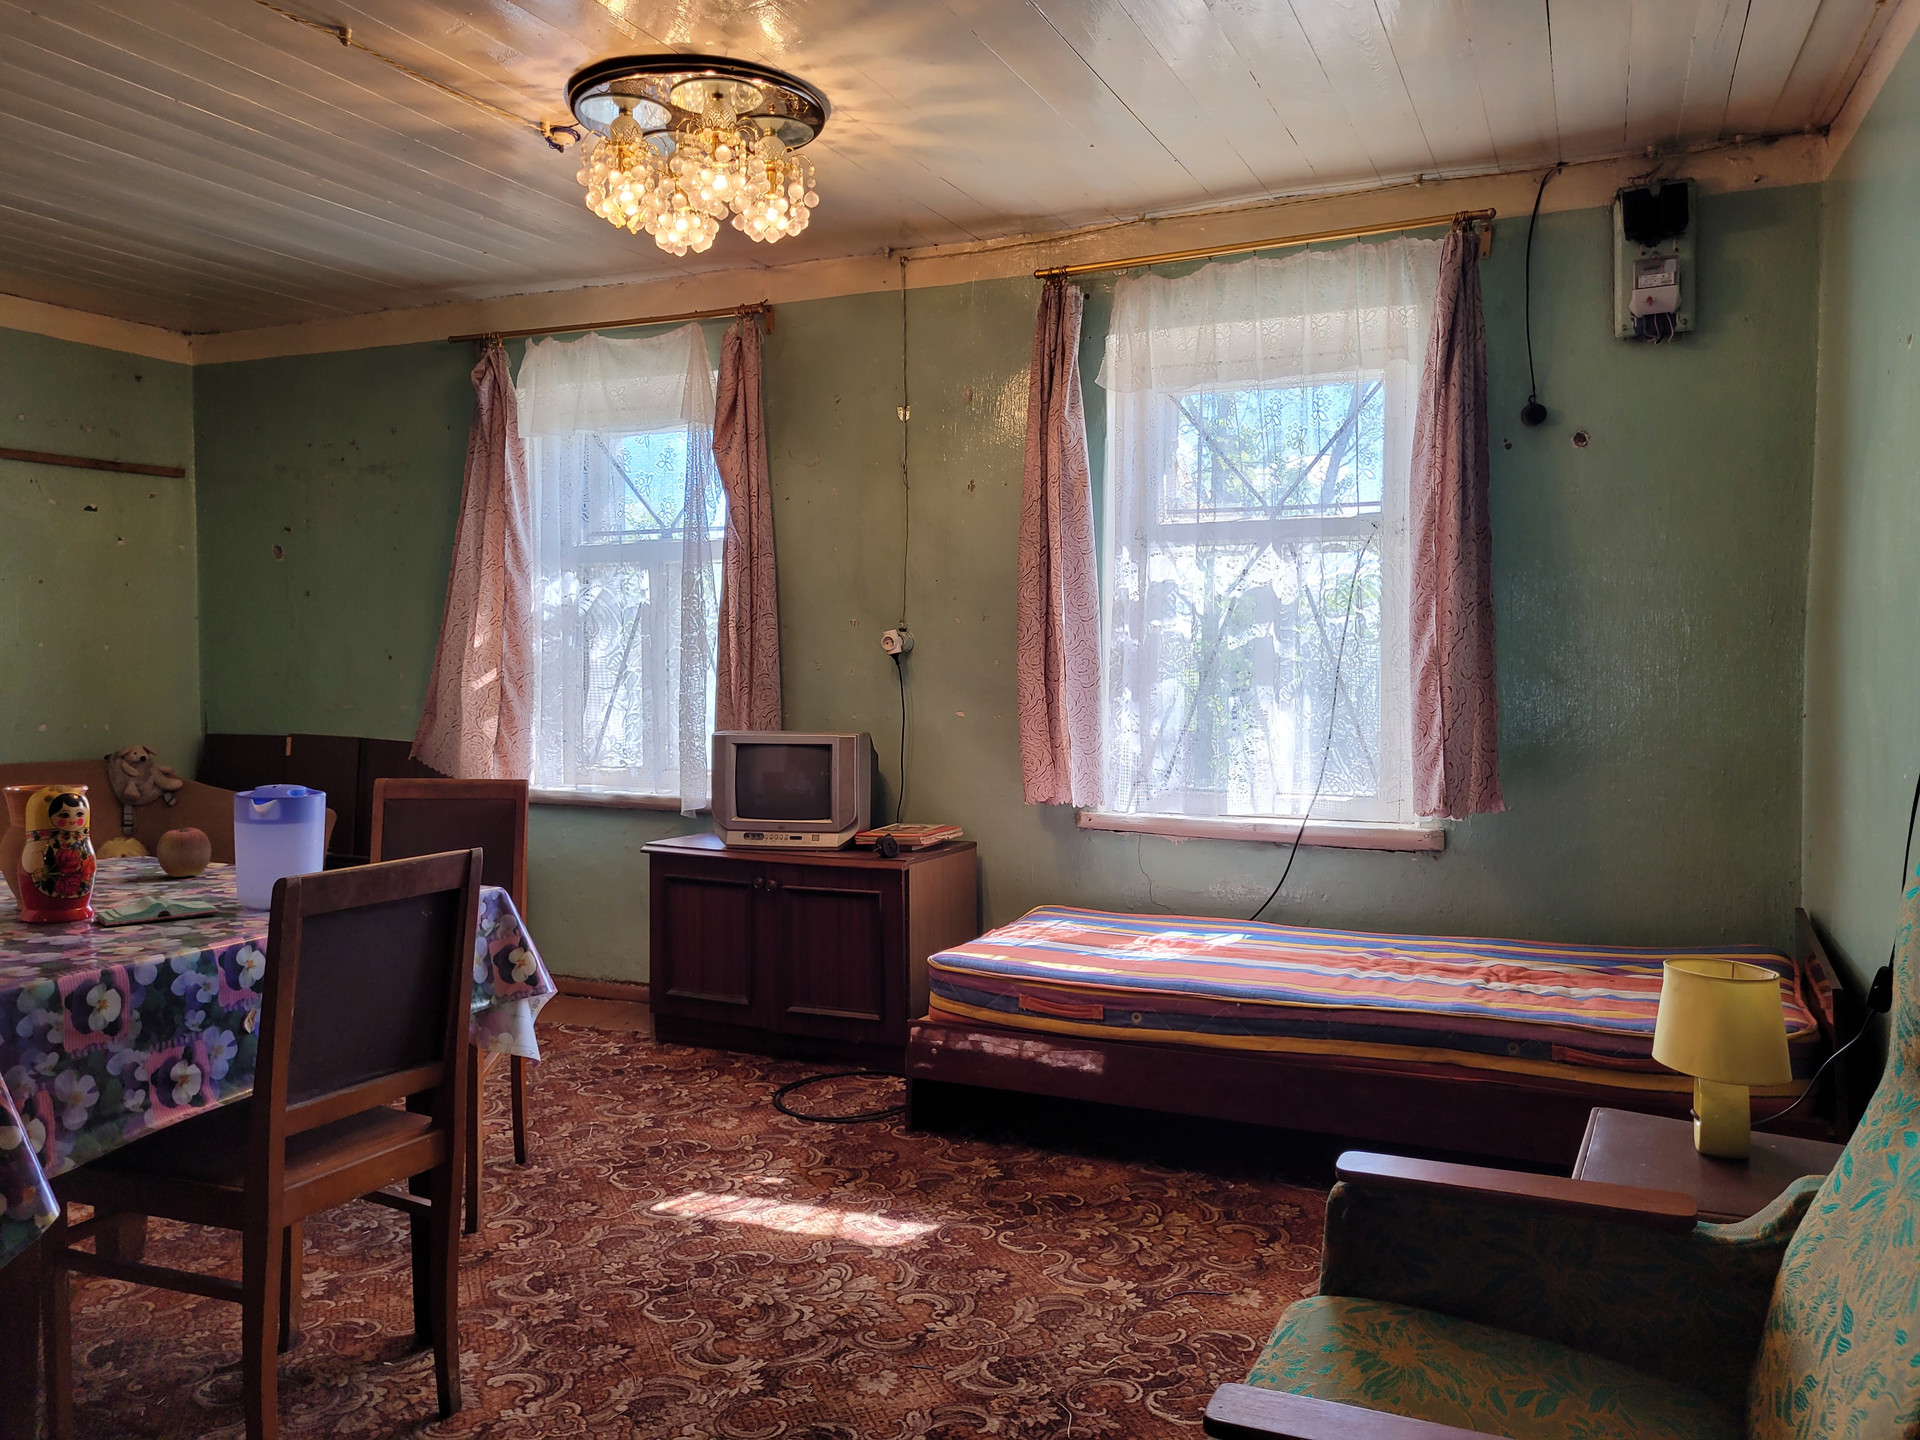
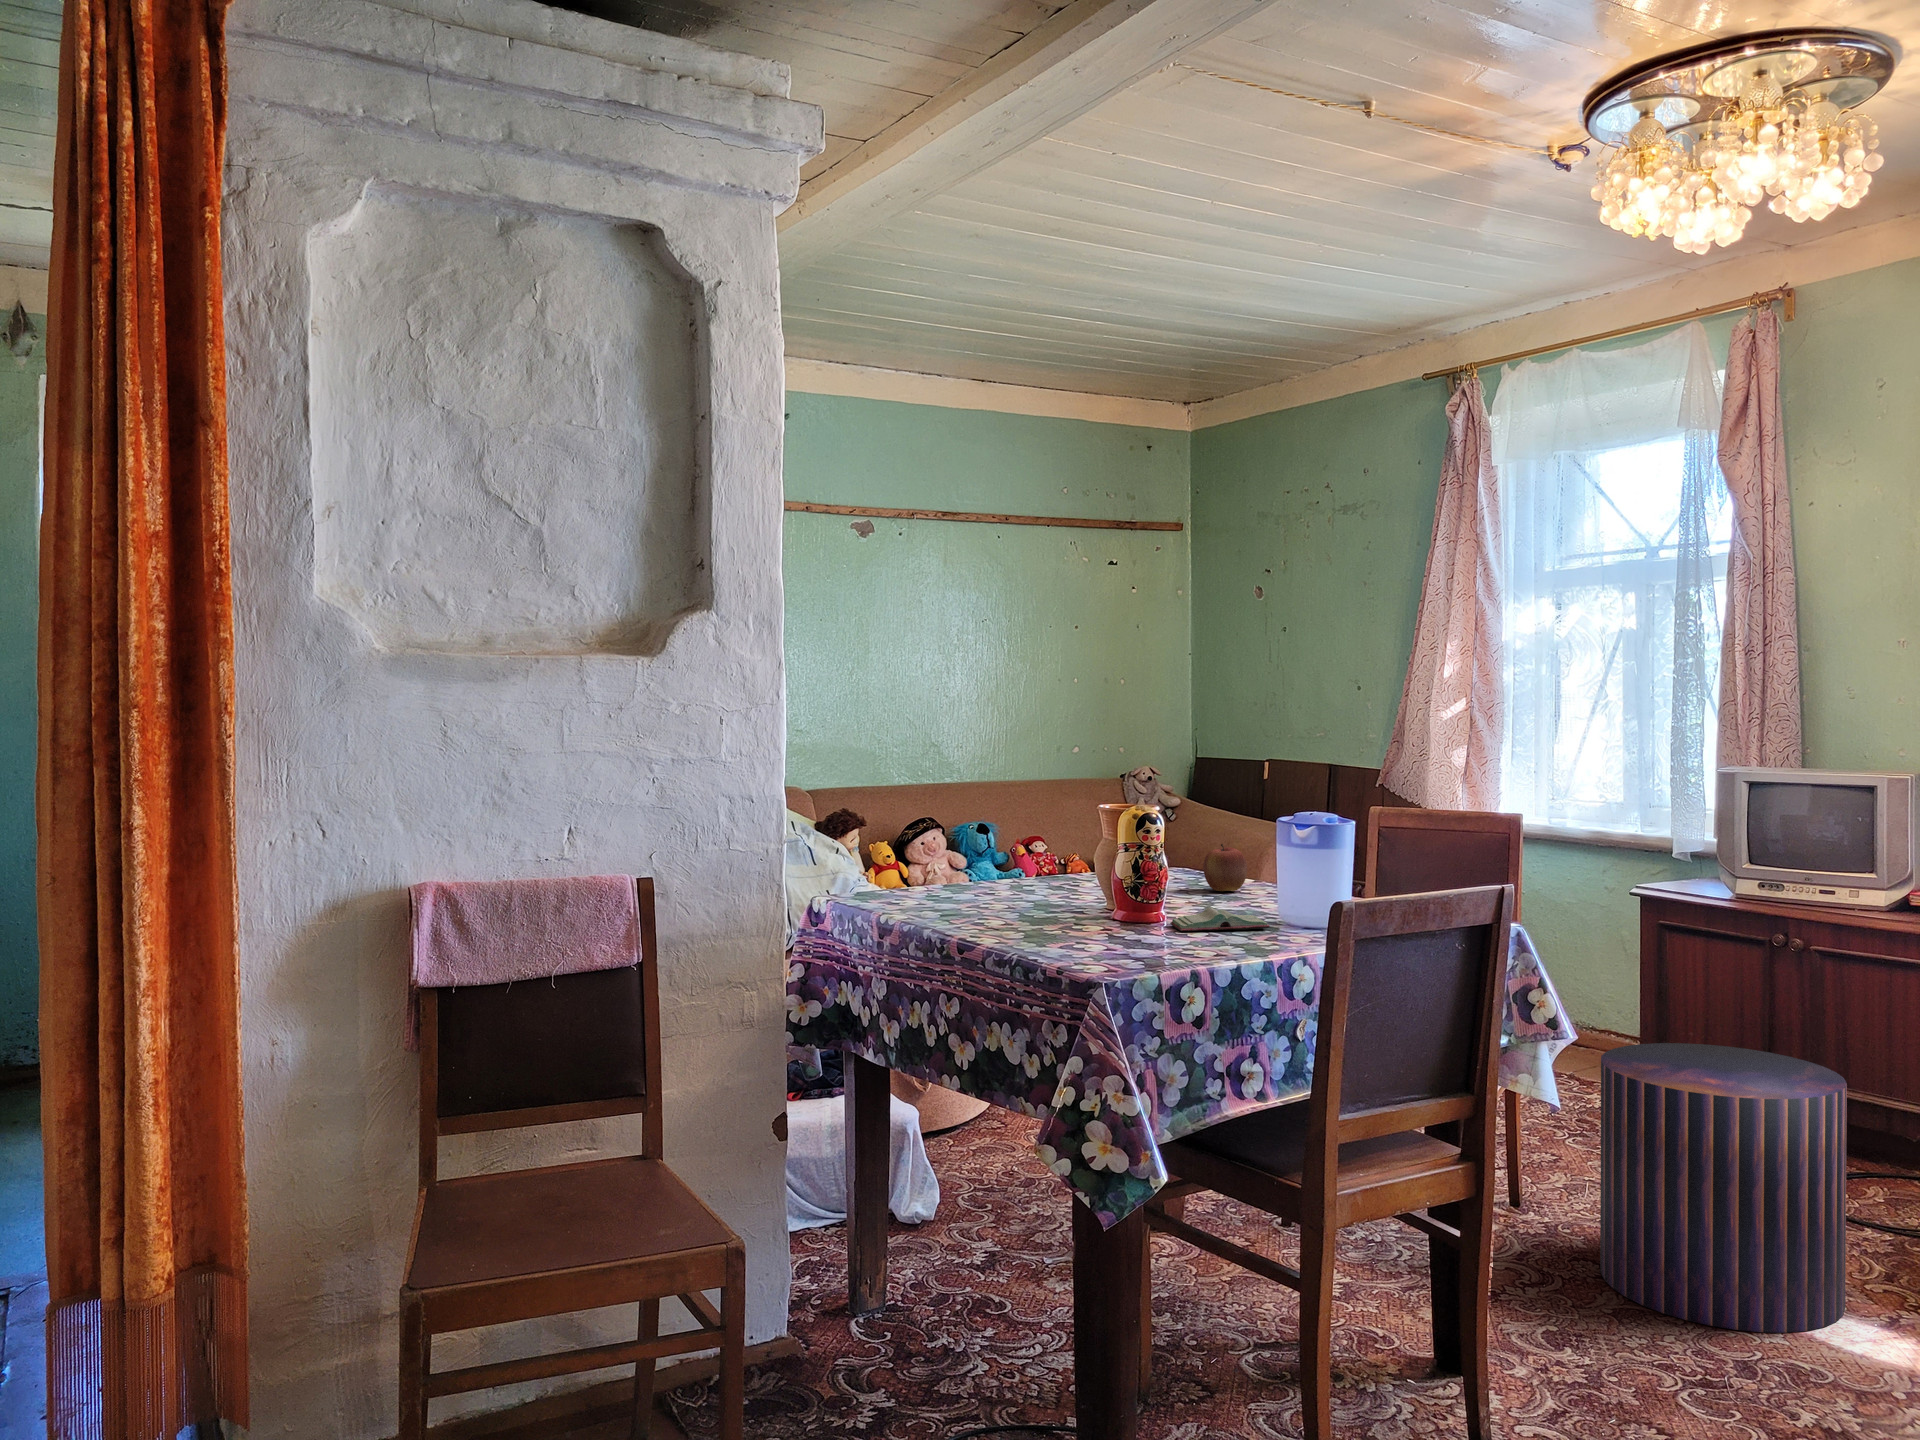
pouf: none [590,982,792,1238] -> present [1600,1043,1847,1333]

